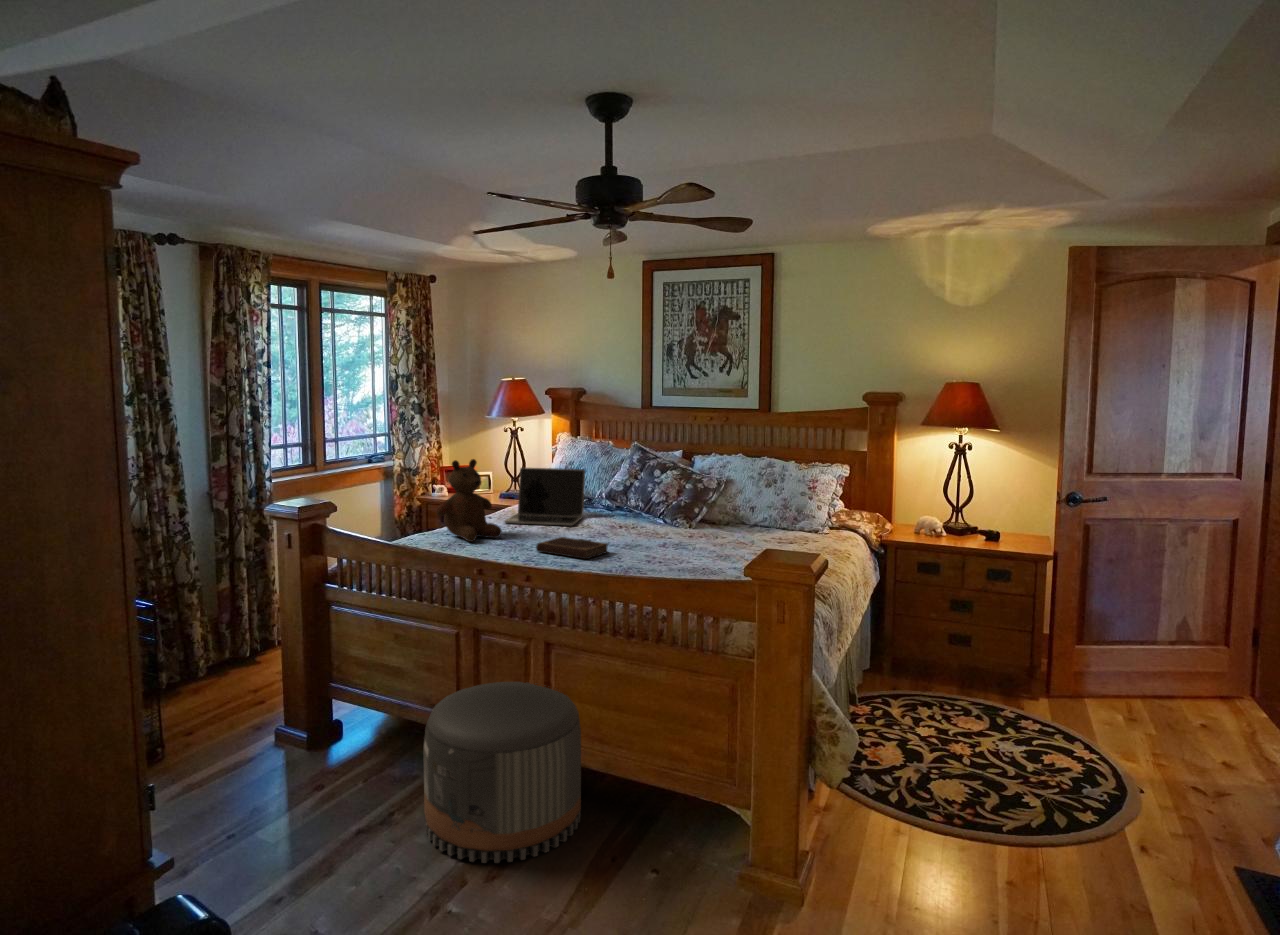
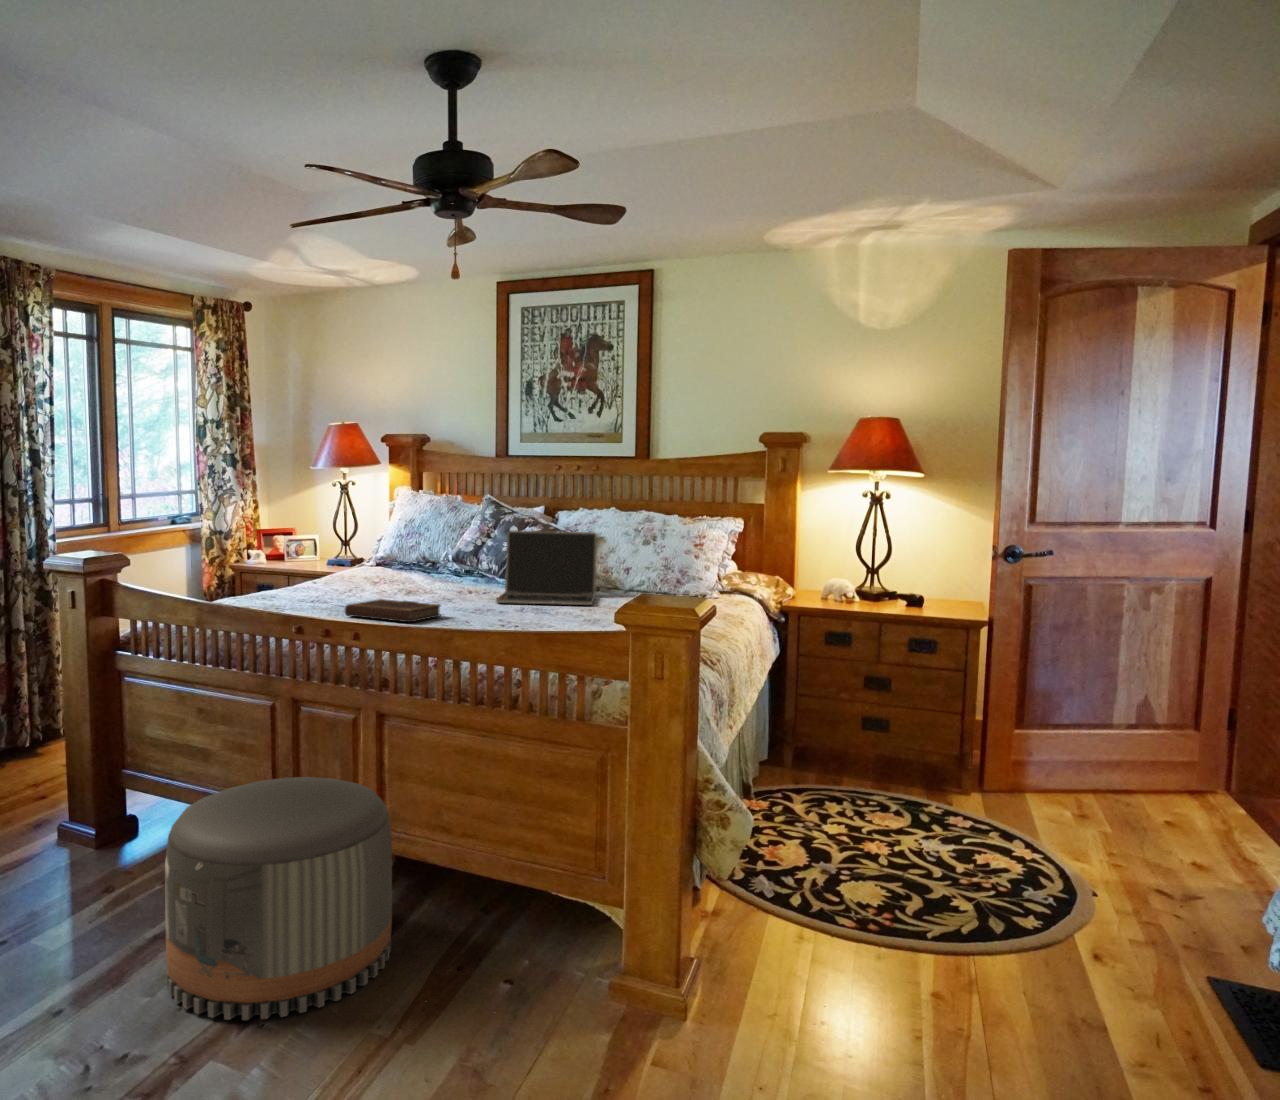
teddy bear: present [436,459,502,542] -> none [212,501,302,607]
laptop: present [504,468,585,526] -> present [496,531,597,605]

